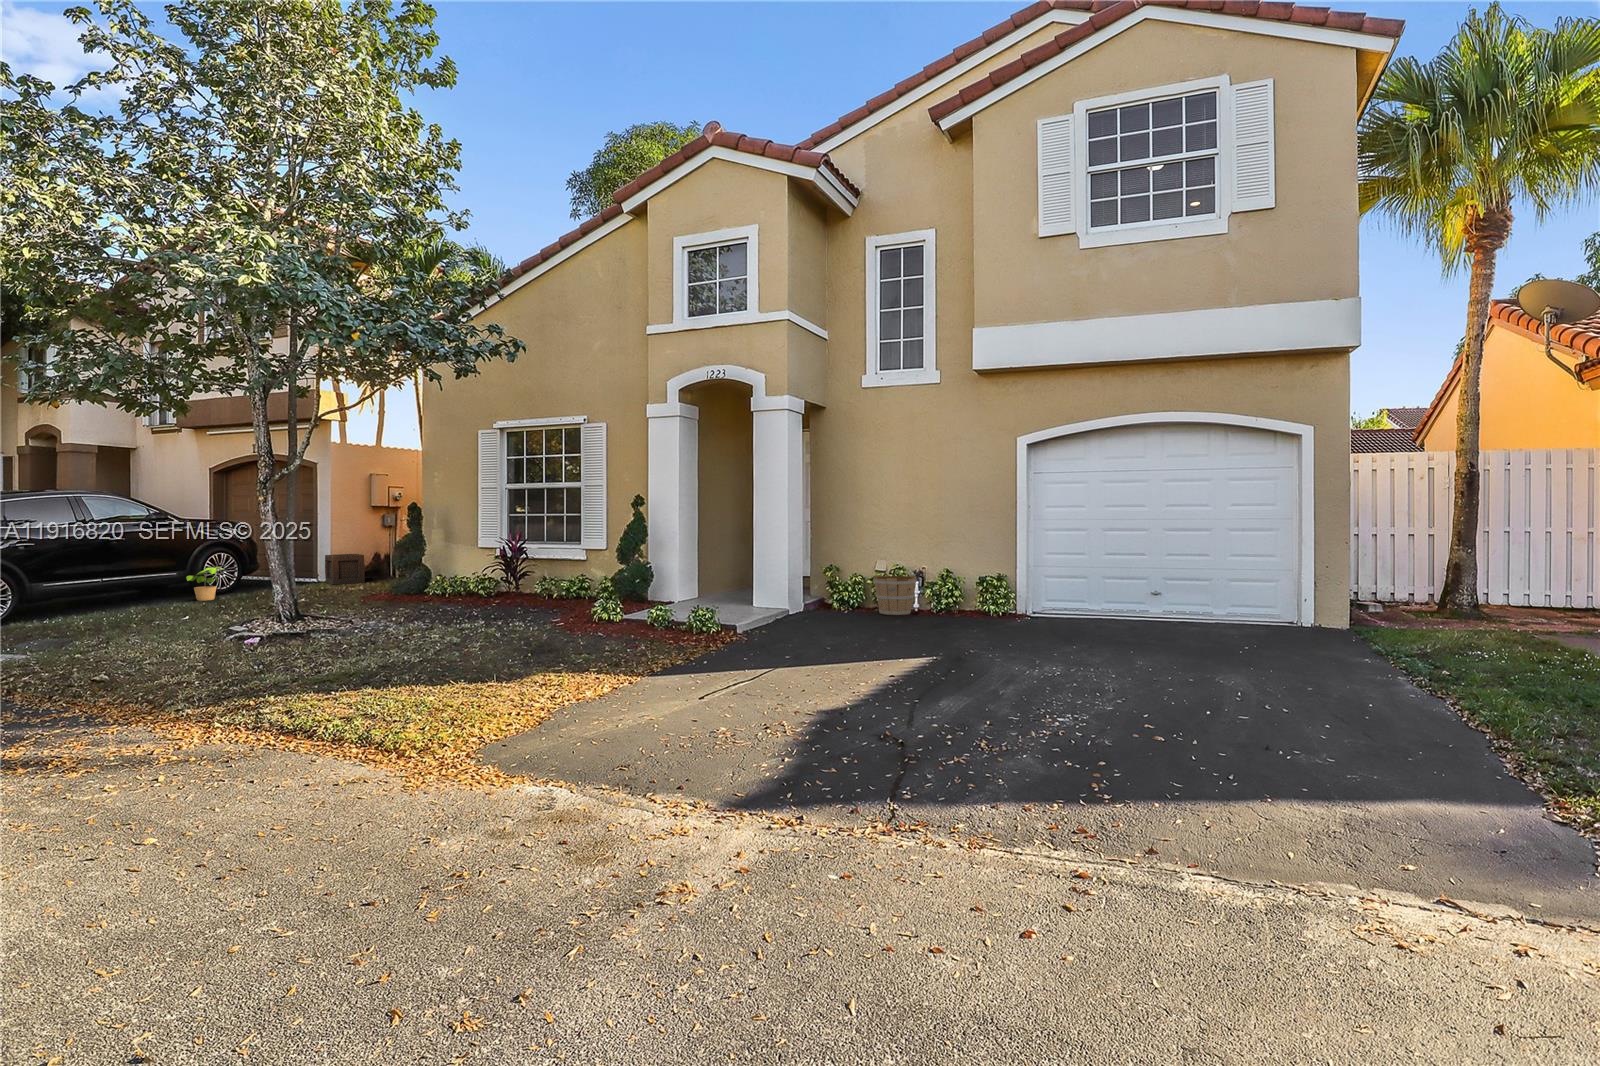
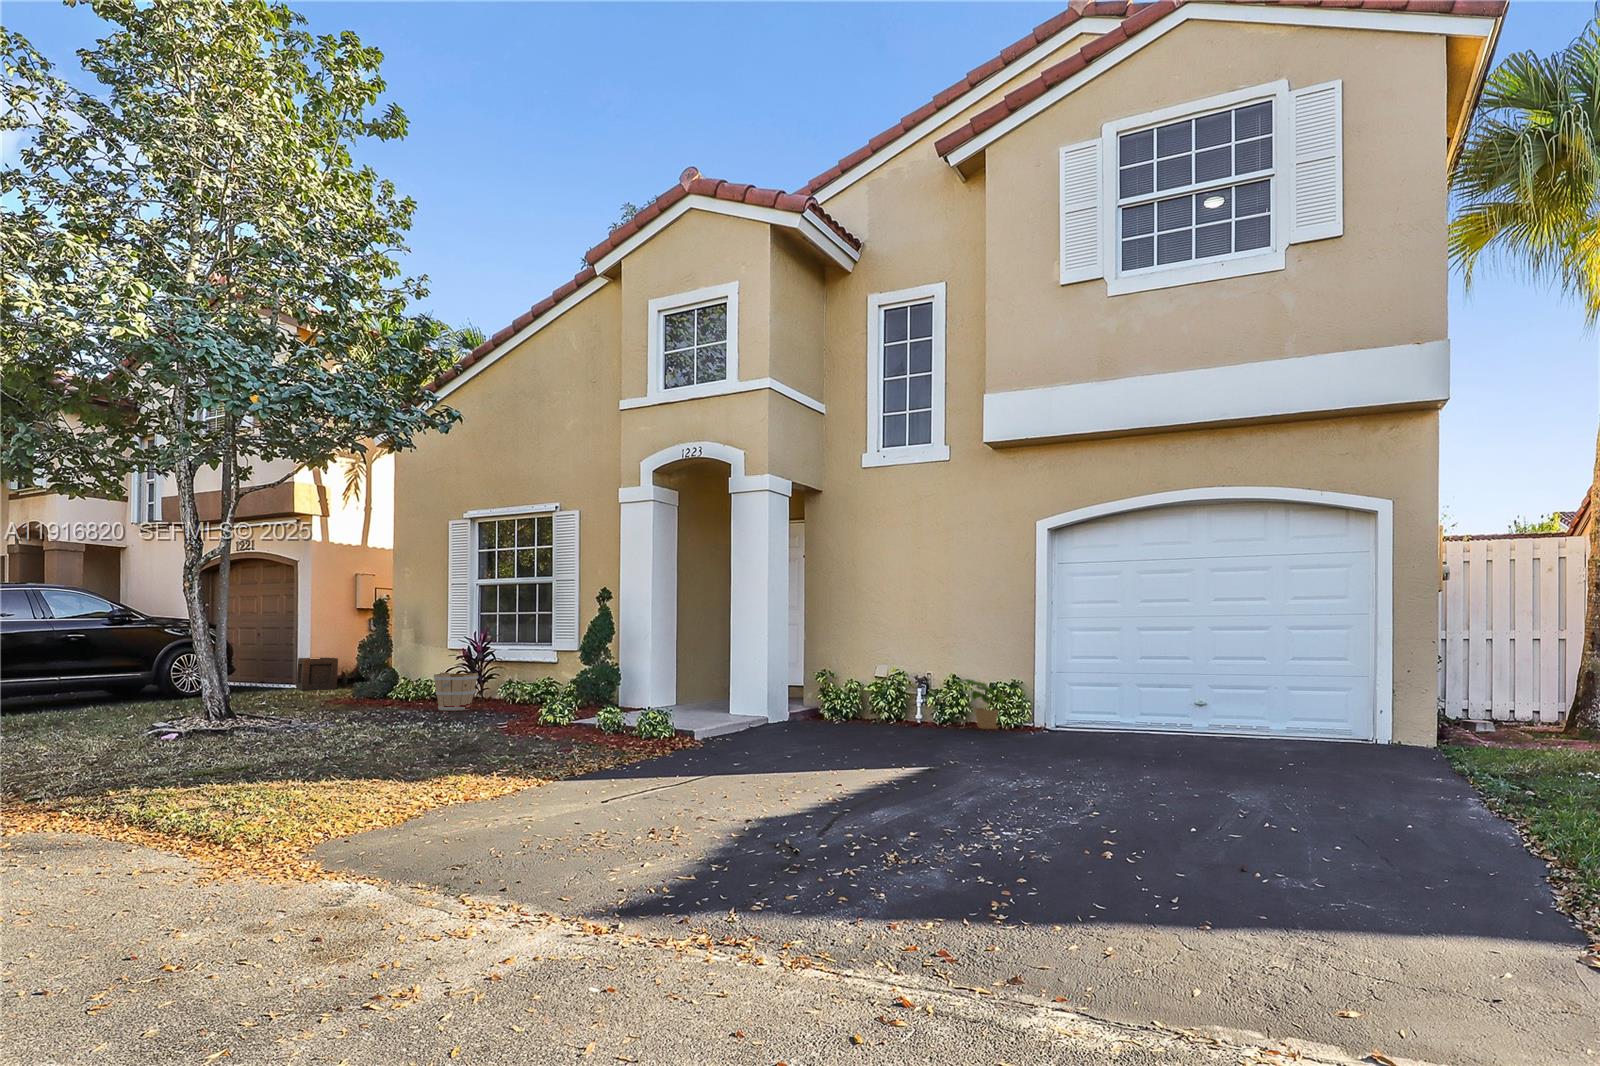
potted plant: present [186,567,223,601] -> present [956,679,1004,729]
wooden bucket: present [873,575,917,615] -> present [434,672,478,711]

